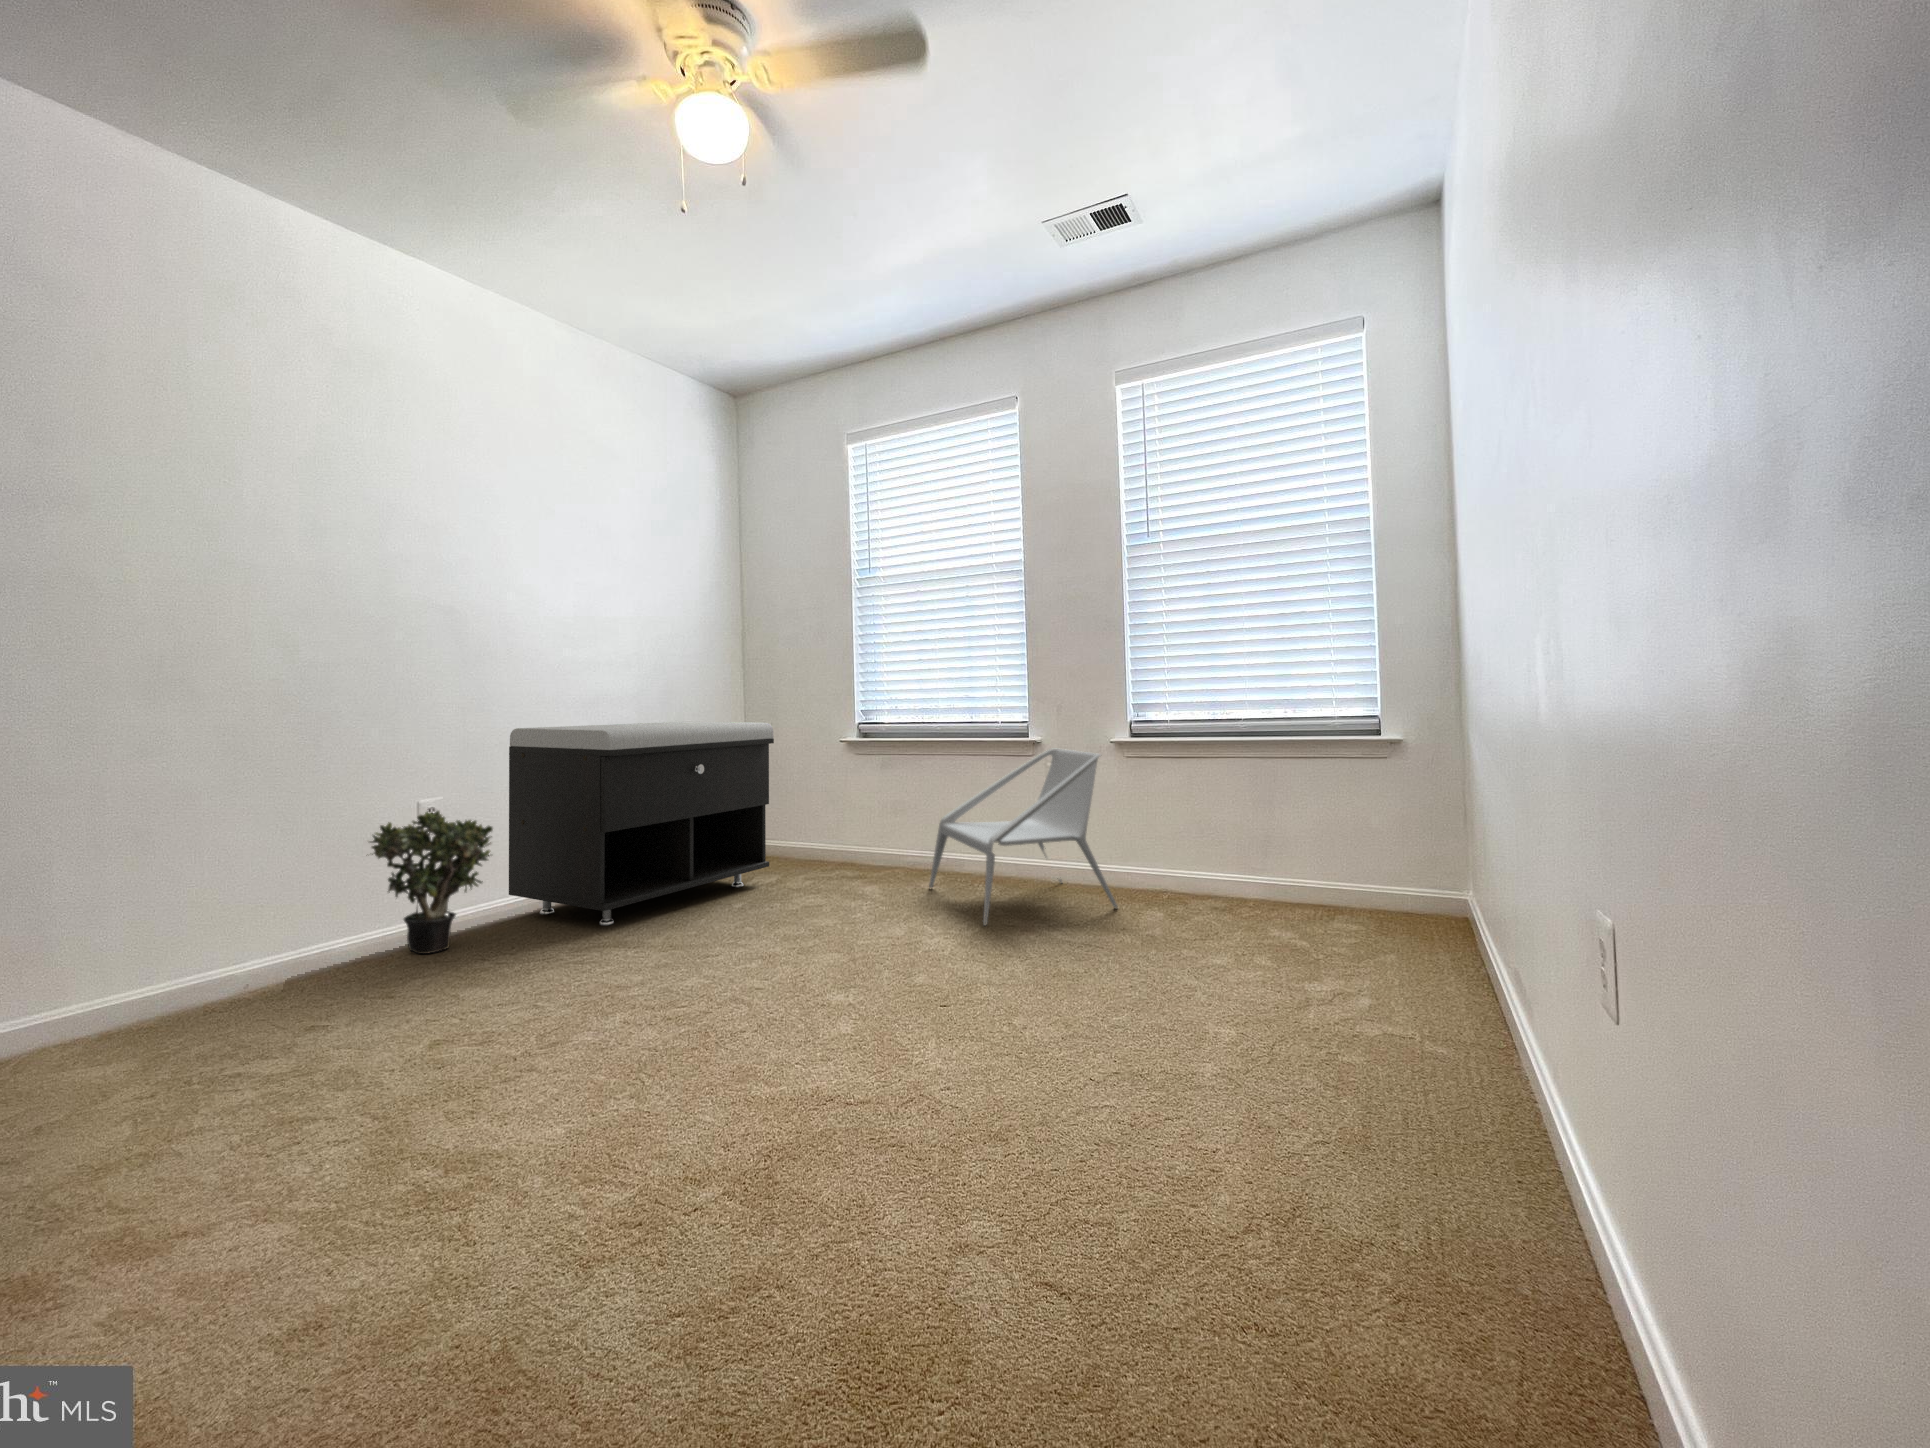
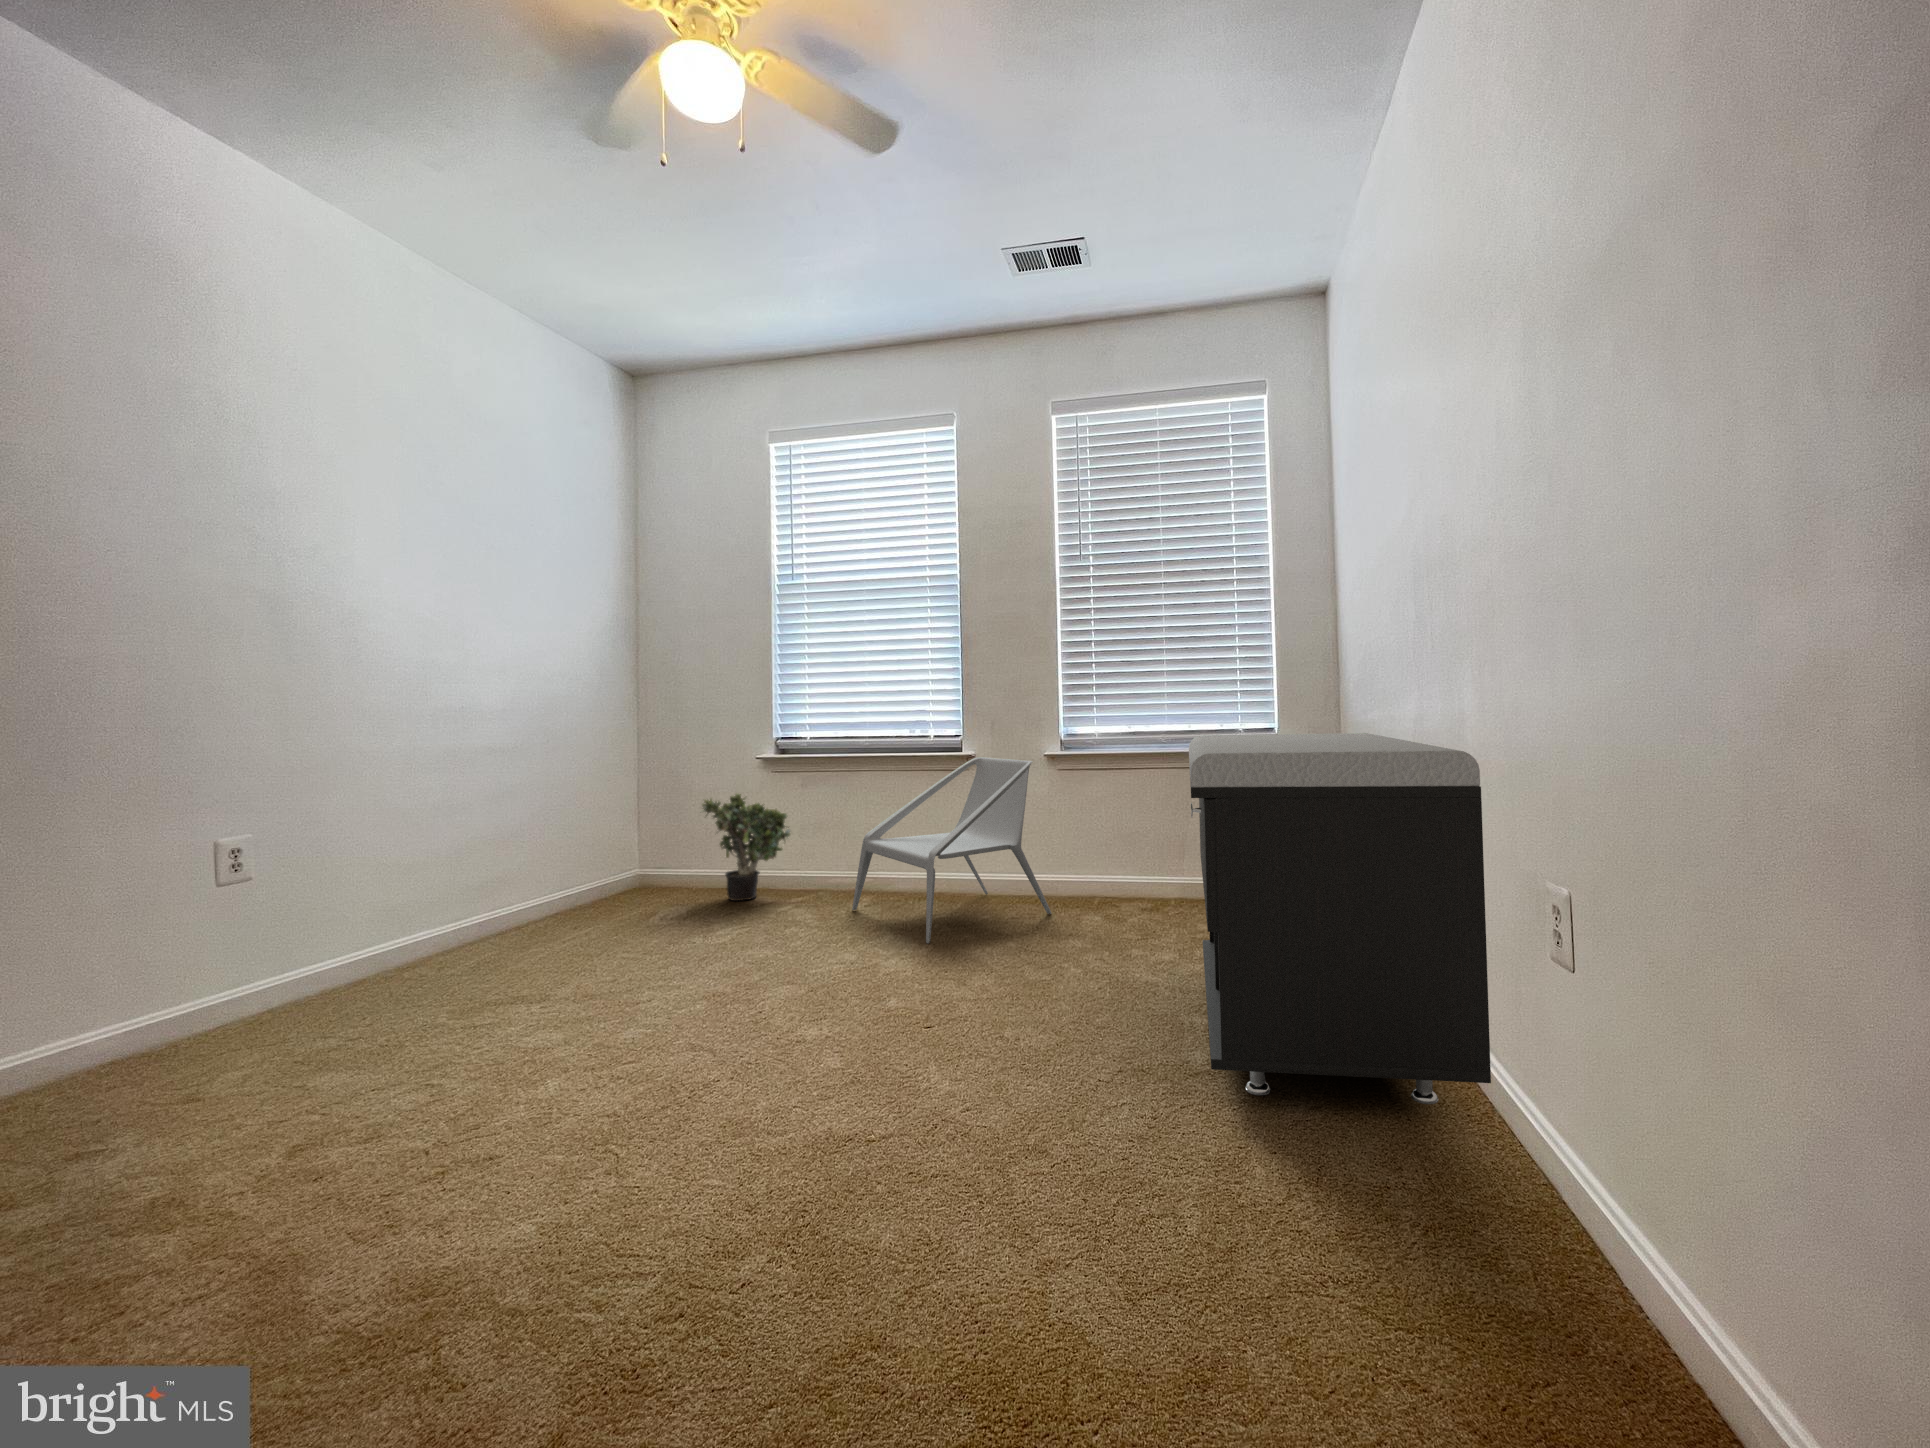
storage bench: present [509,722,774,925] -> present [1189,733,1491,1104]
potted plant: present [370,811,493,954] -> present [702,794,790,901]

